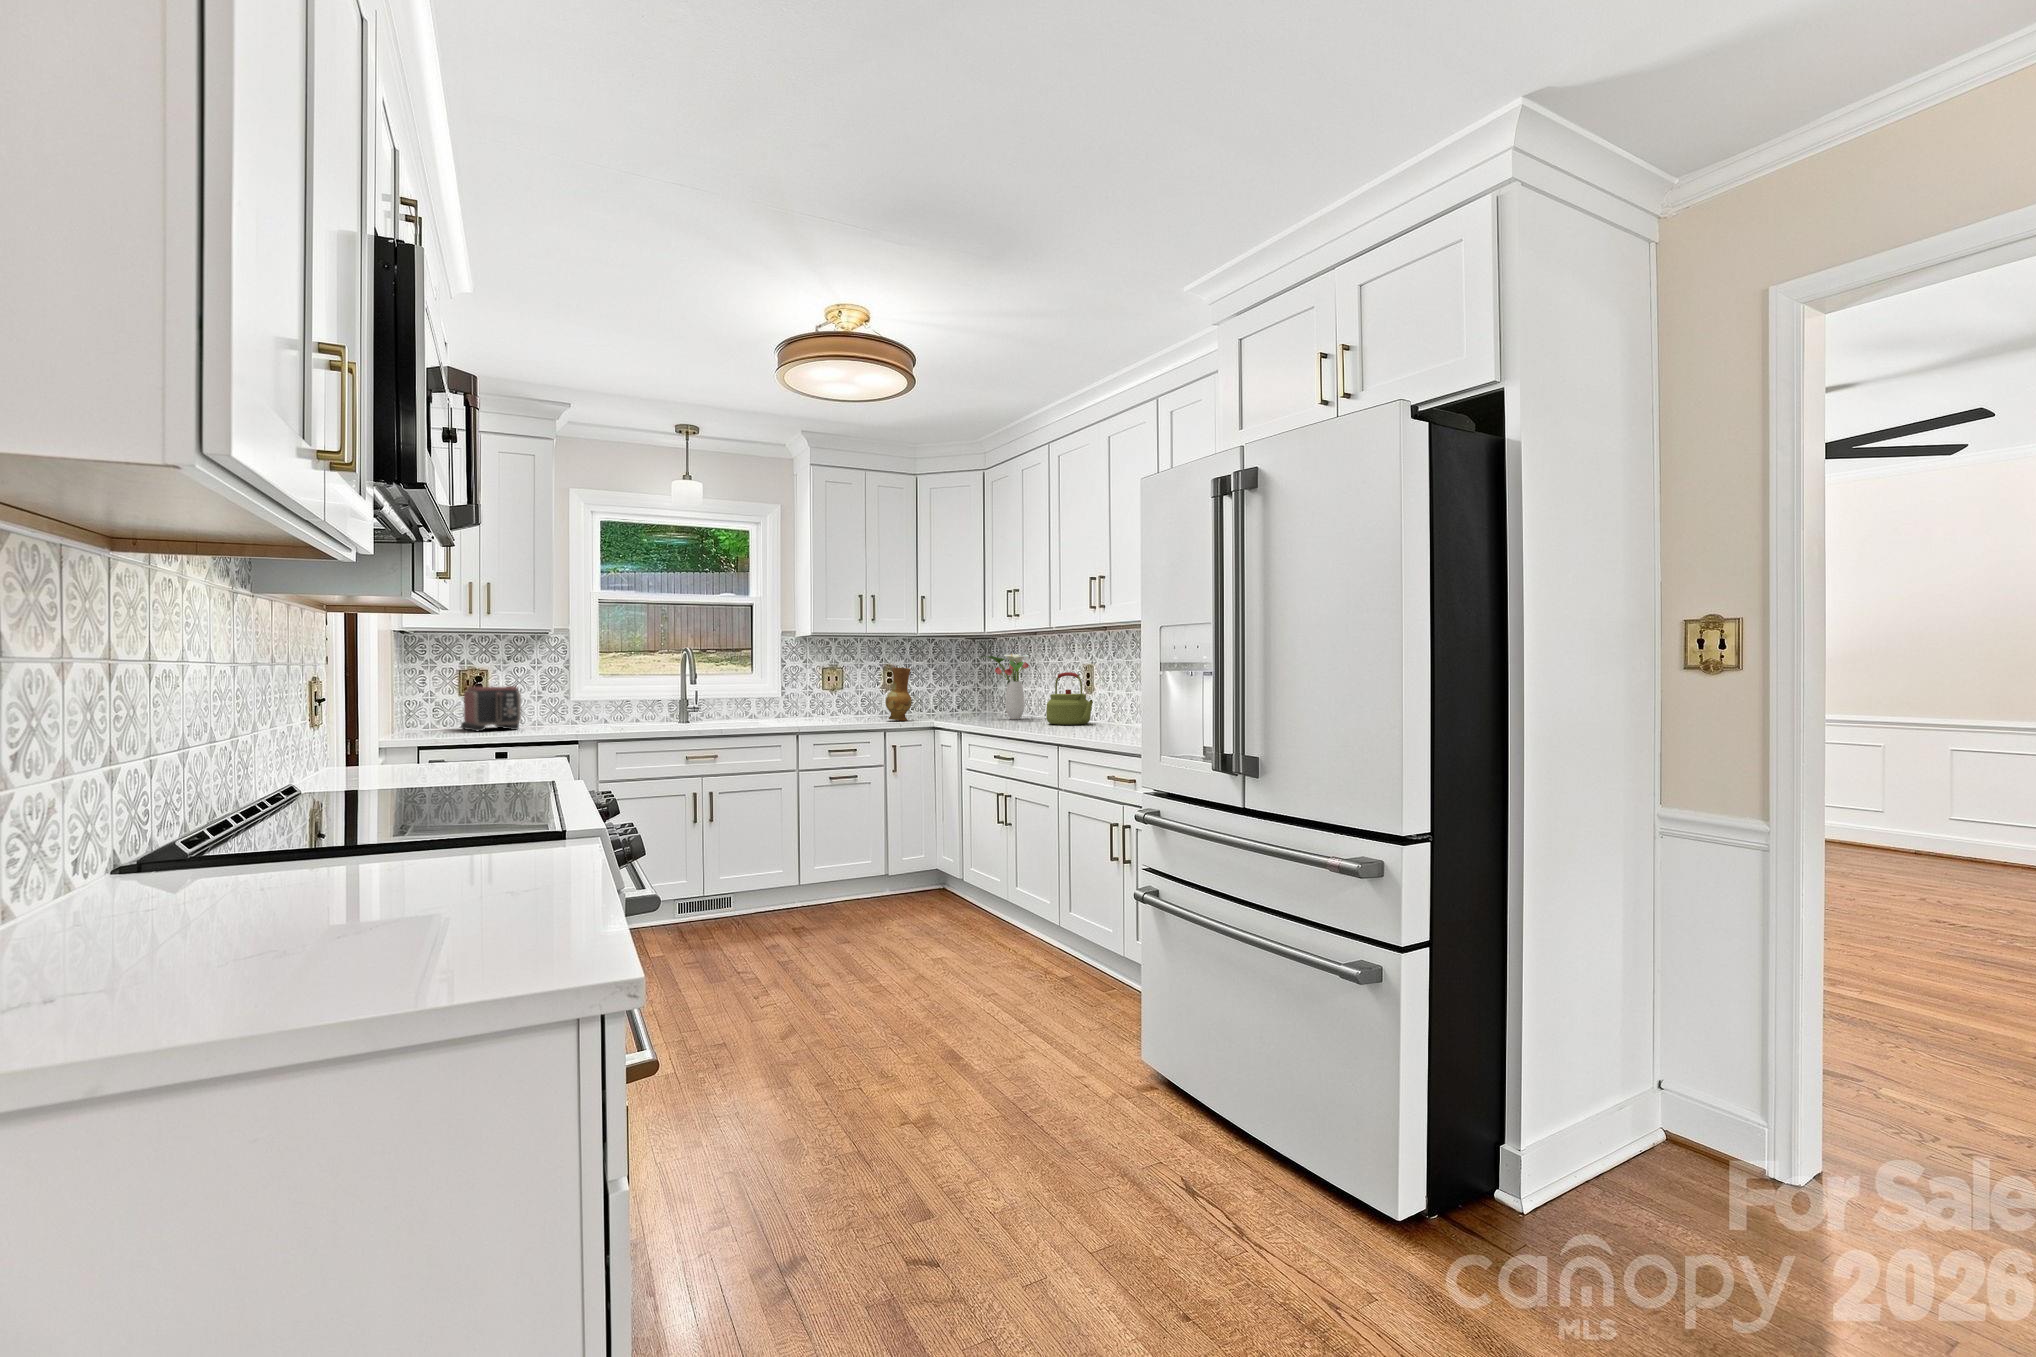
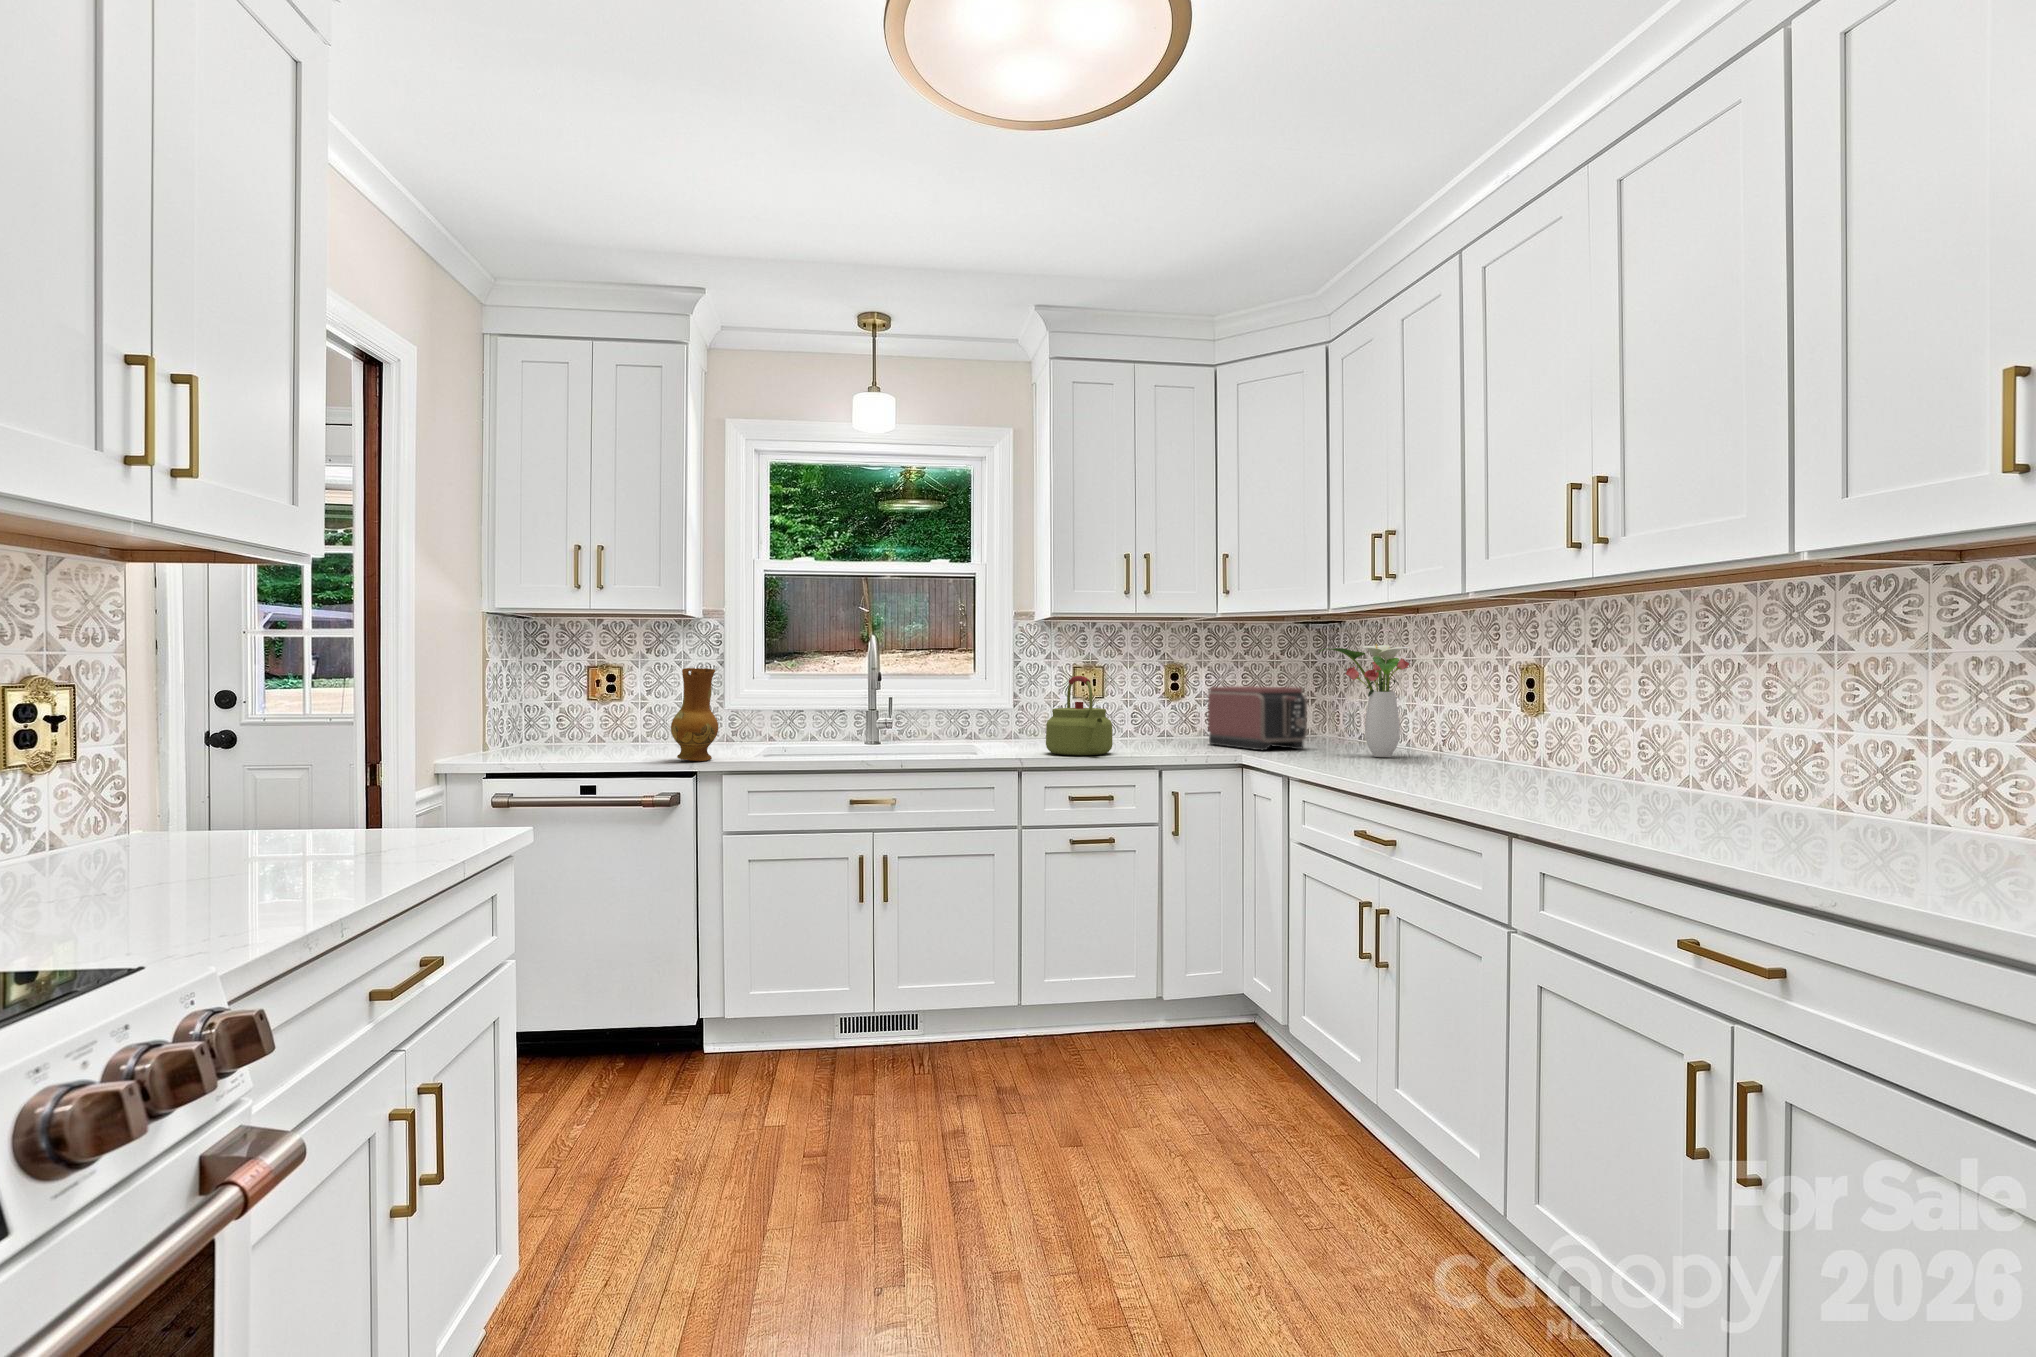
ceramic jug: present [885,667,912,721] -> present [671,668,718,761]
kettle: present [1046,672,1093,725] -> present [1046,676,1113,755]
toaster: present [461,686,521,731] -> present [1208,686,1307,750]

